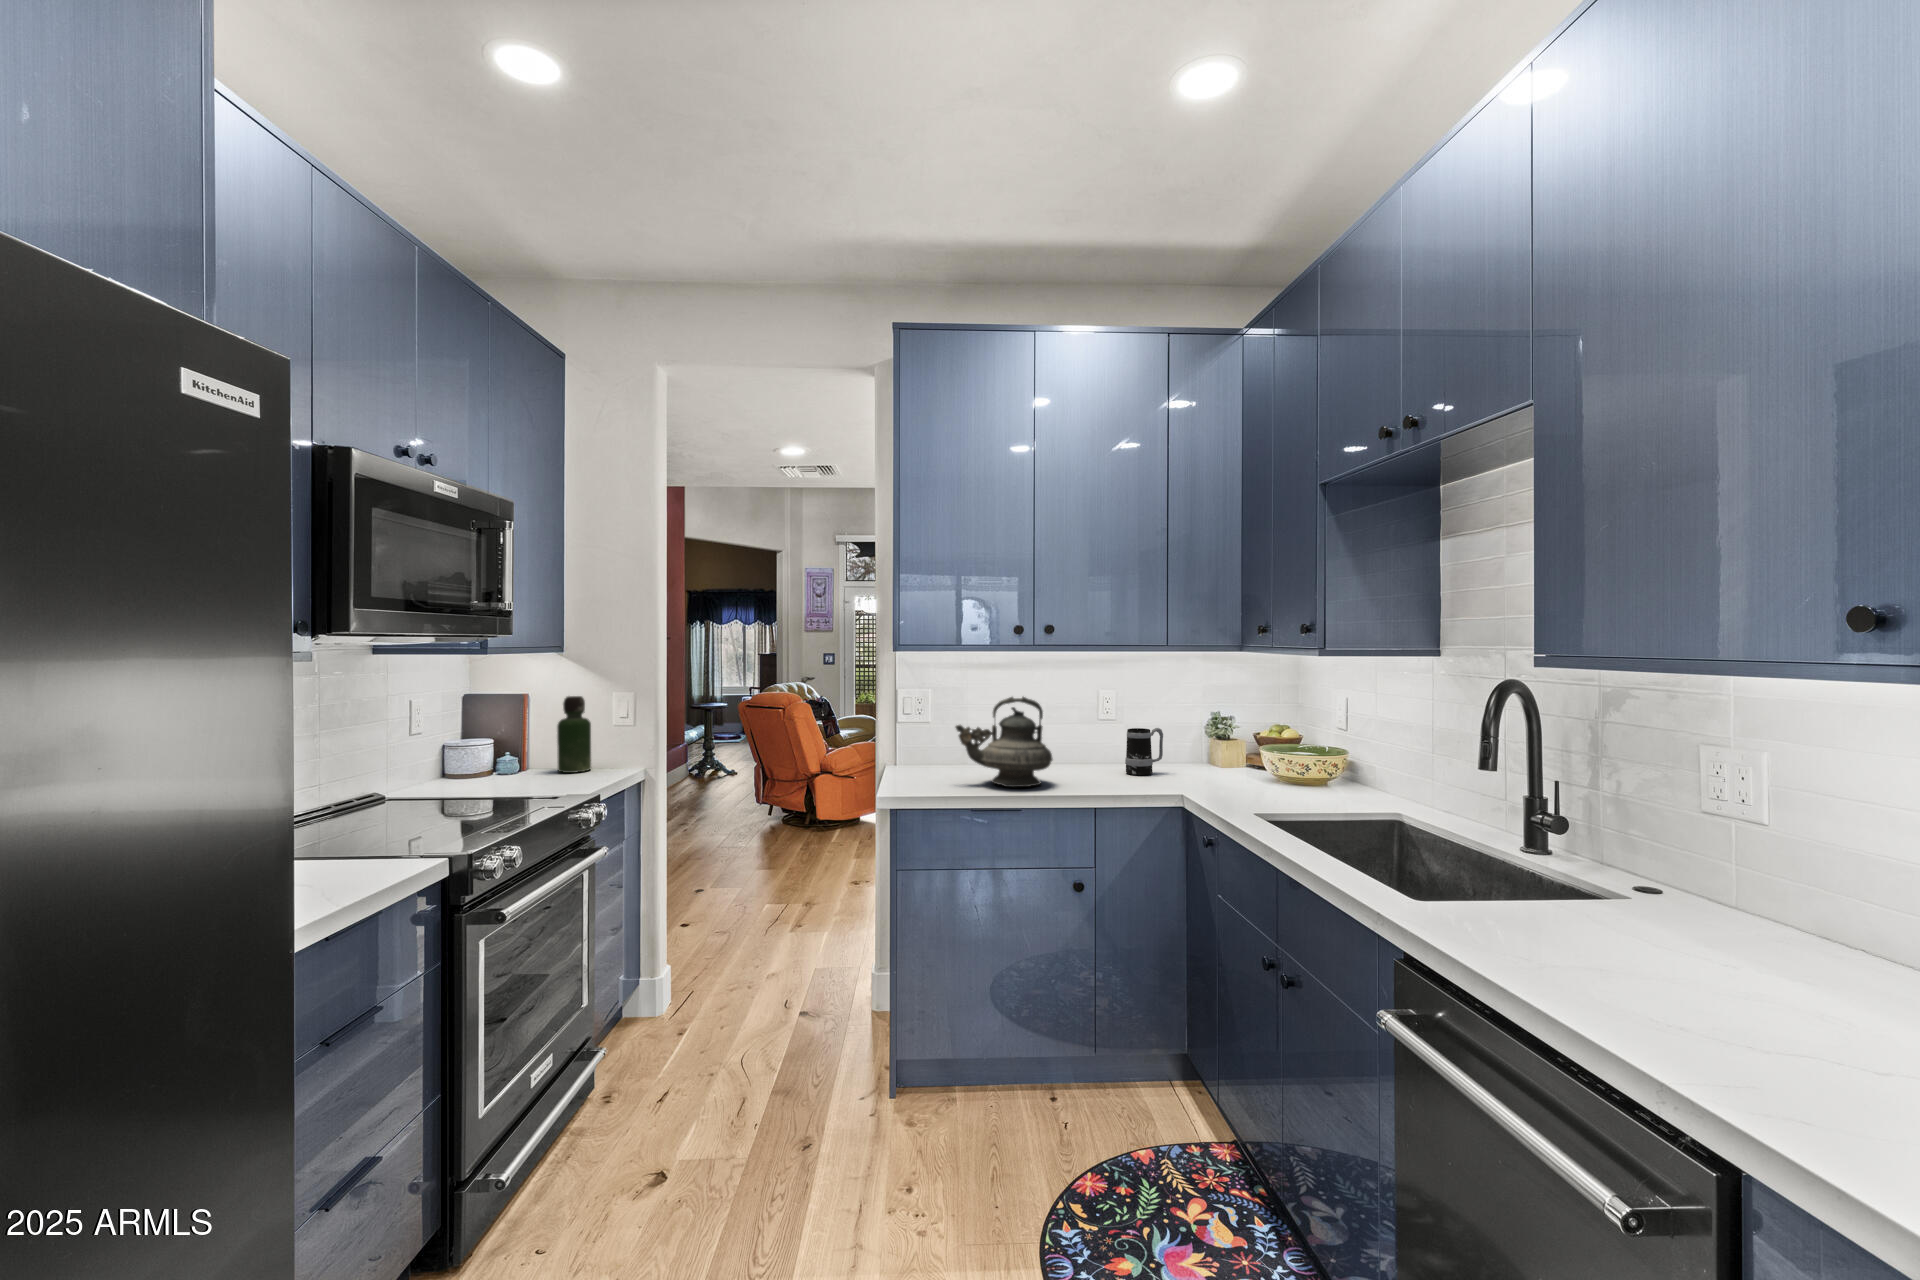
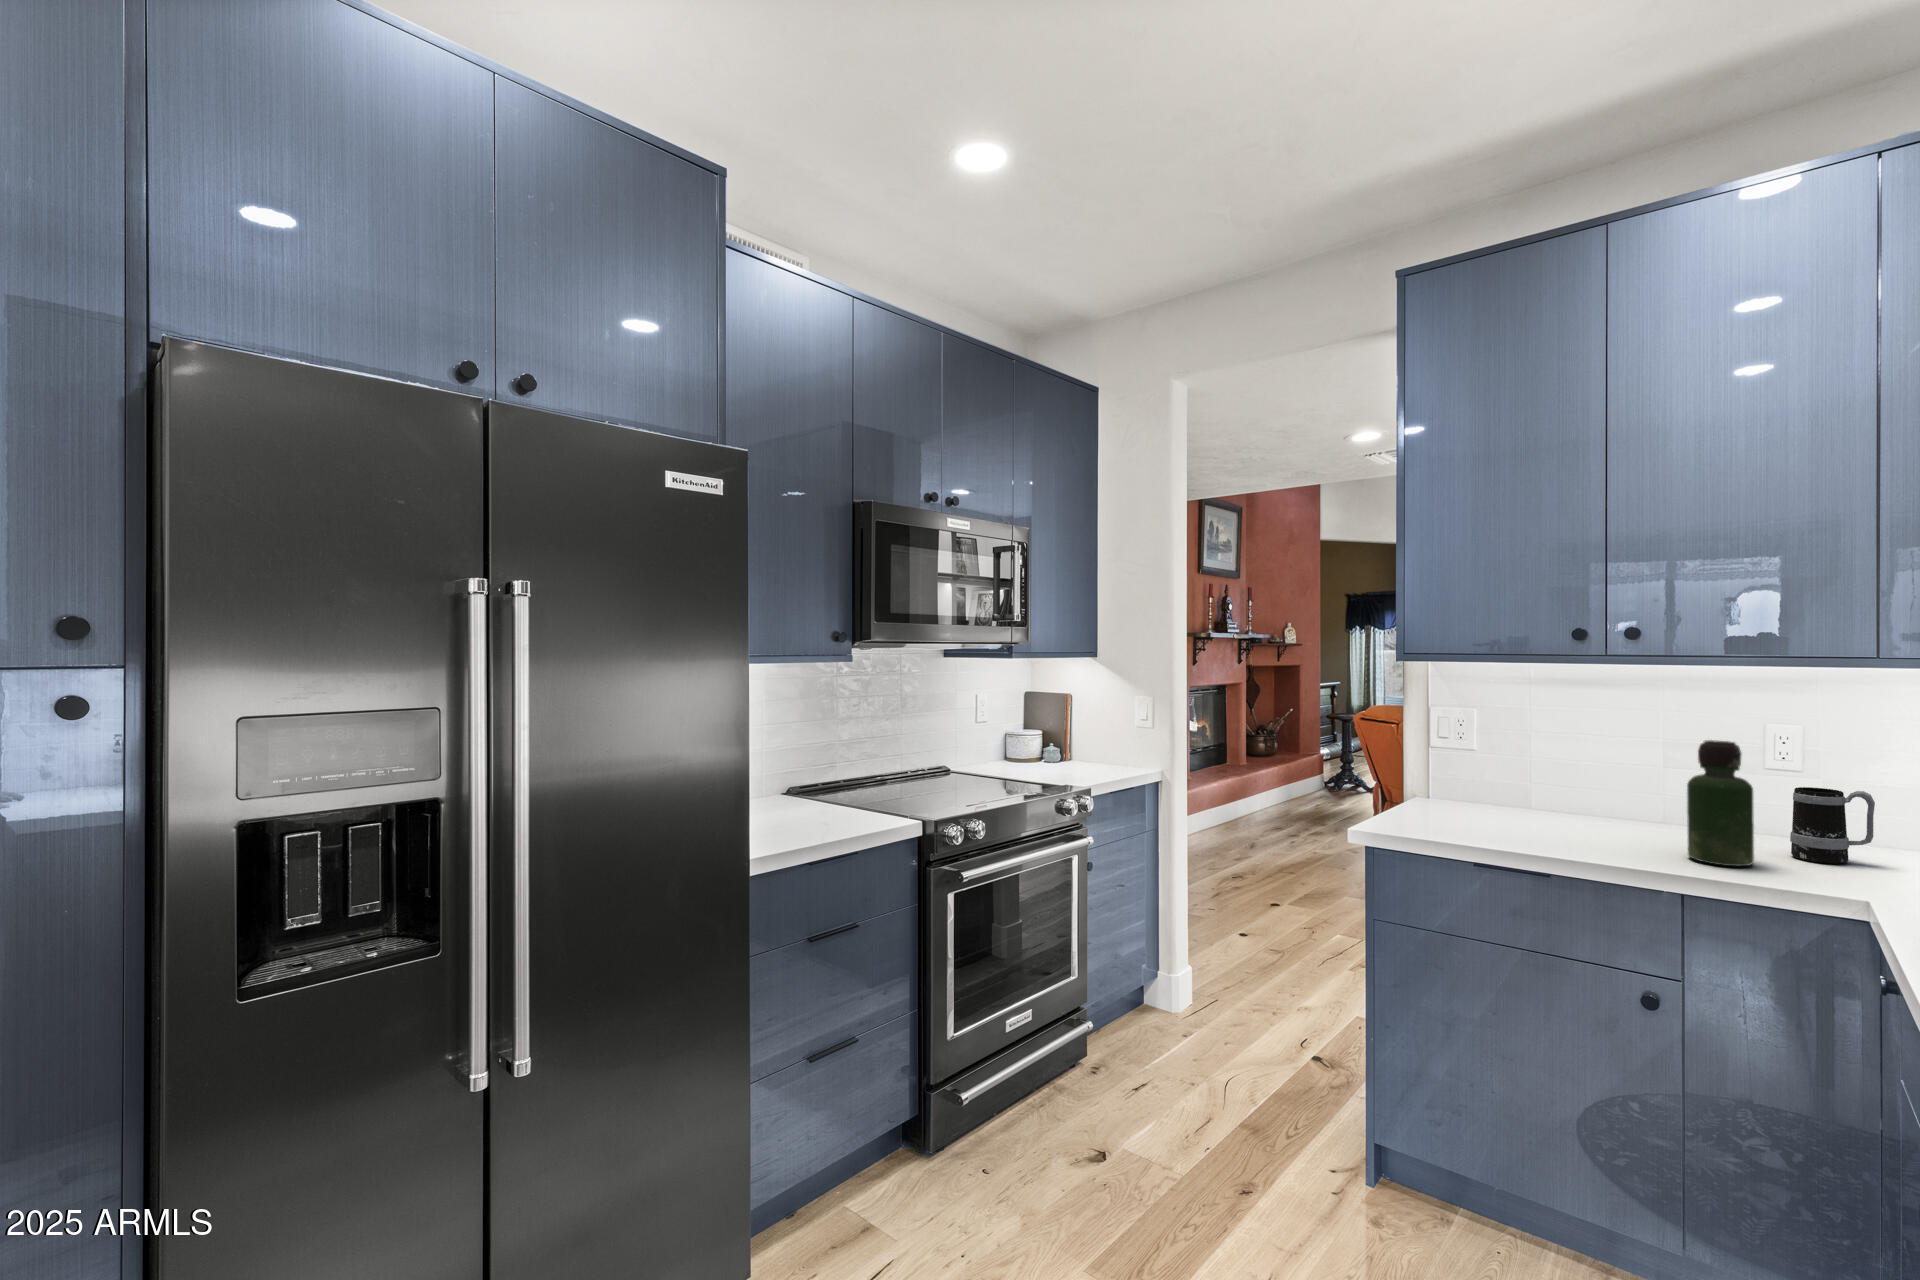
bottle: present [557,696,591,773] -> present [1687,740,1754,867]
teapot: present [956,697,1053,787] -> none [1466,724,1622,849]

